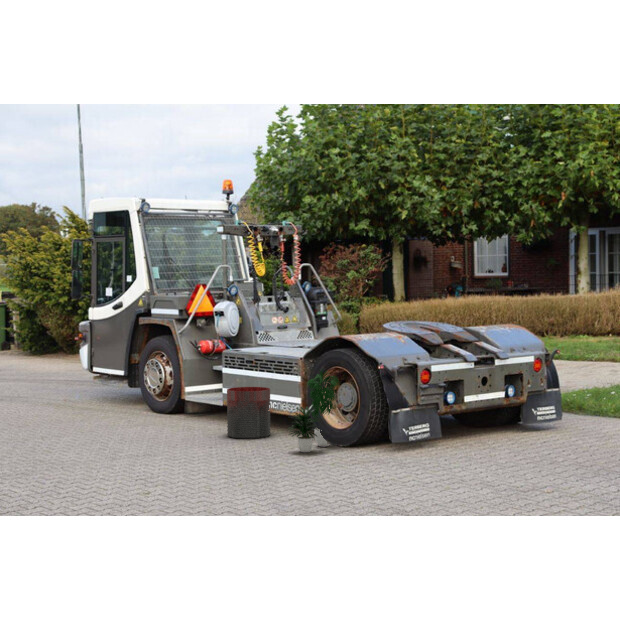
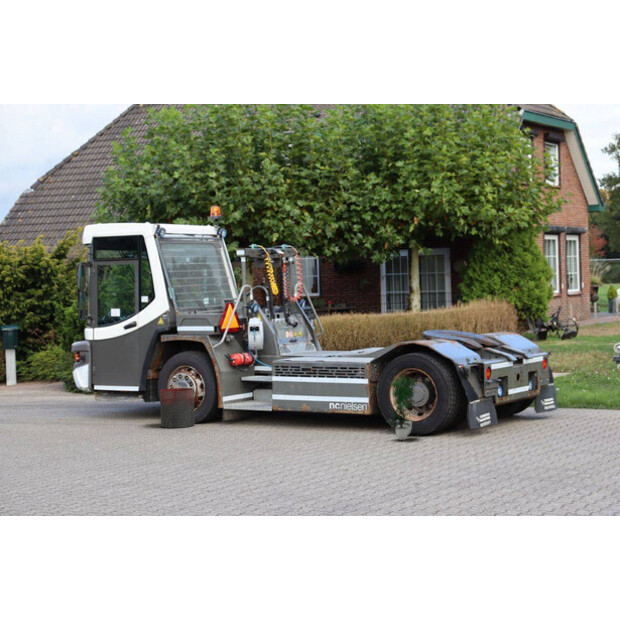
trash can: present [227,387,270,439] -> present [160,388,195,428]

